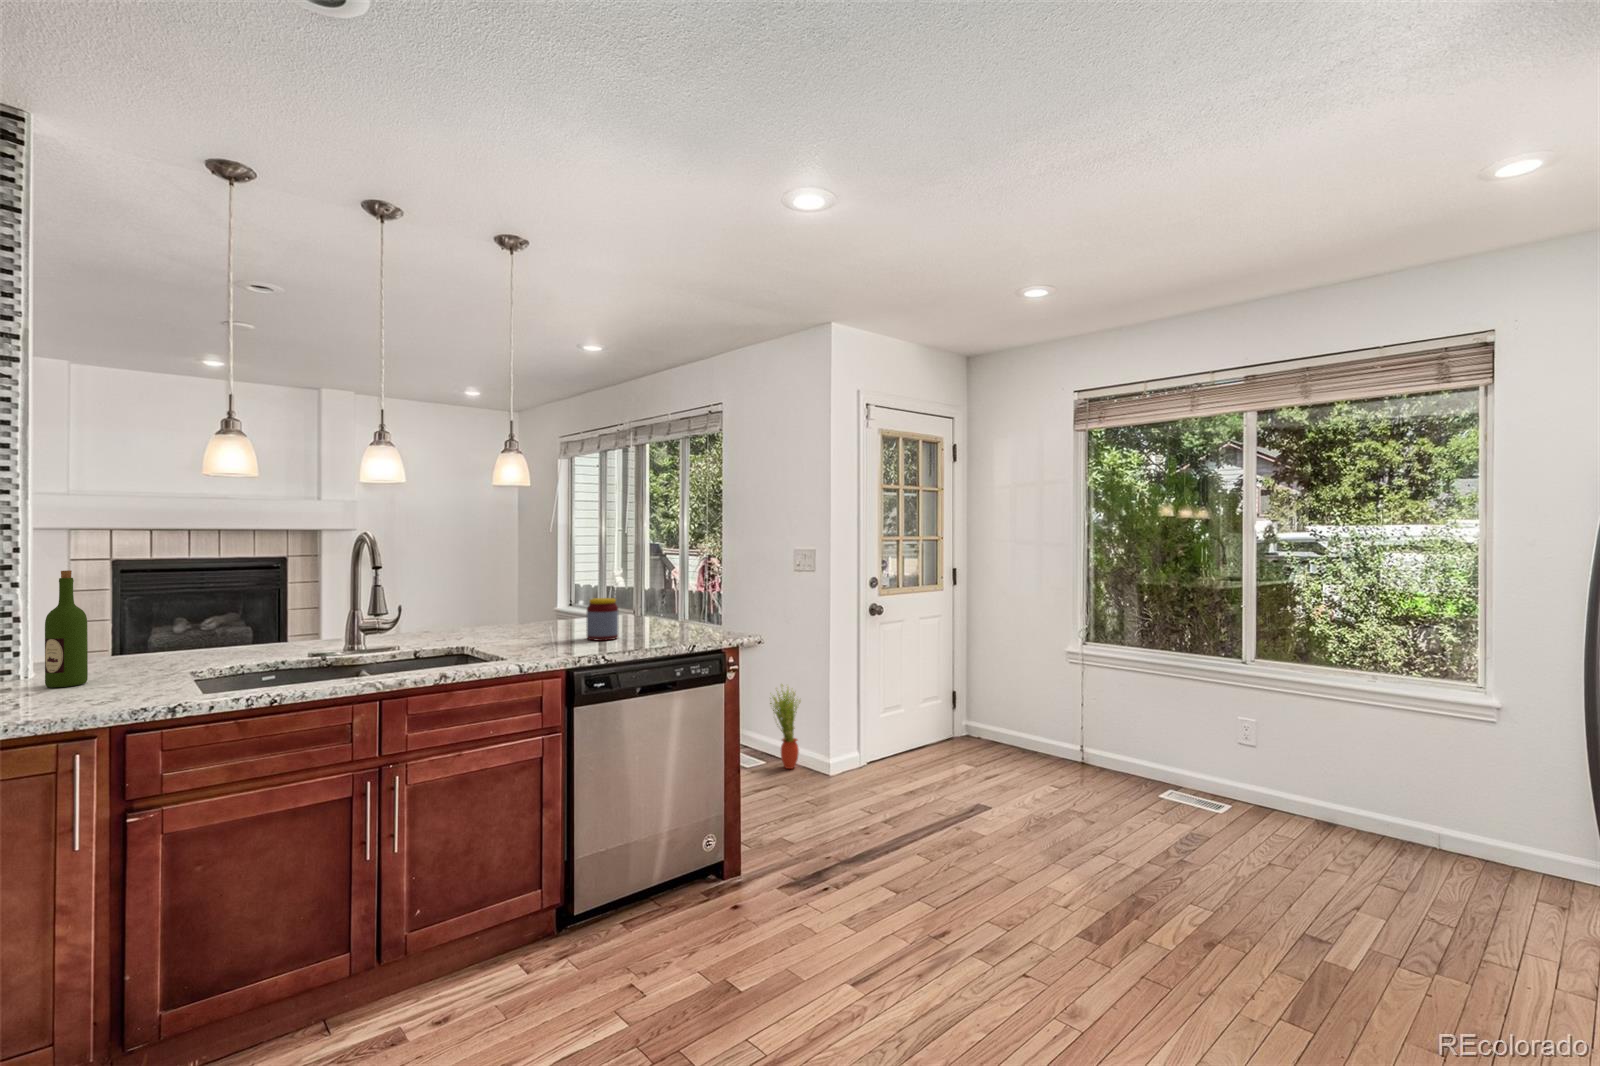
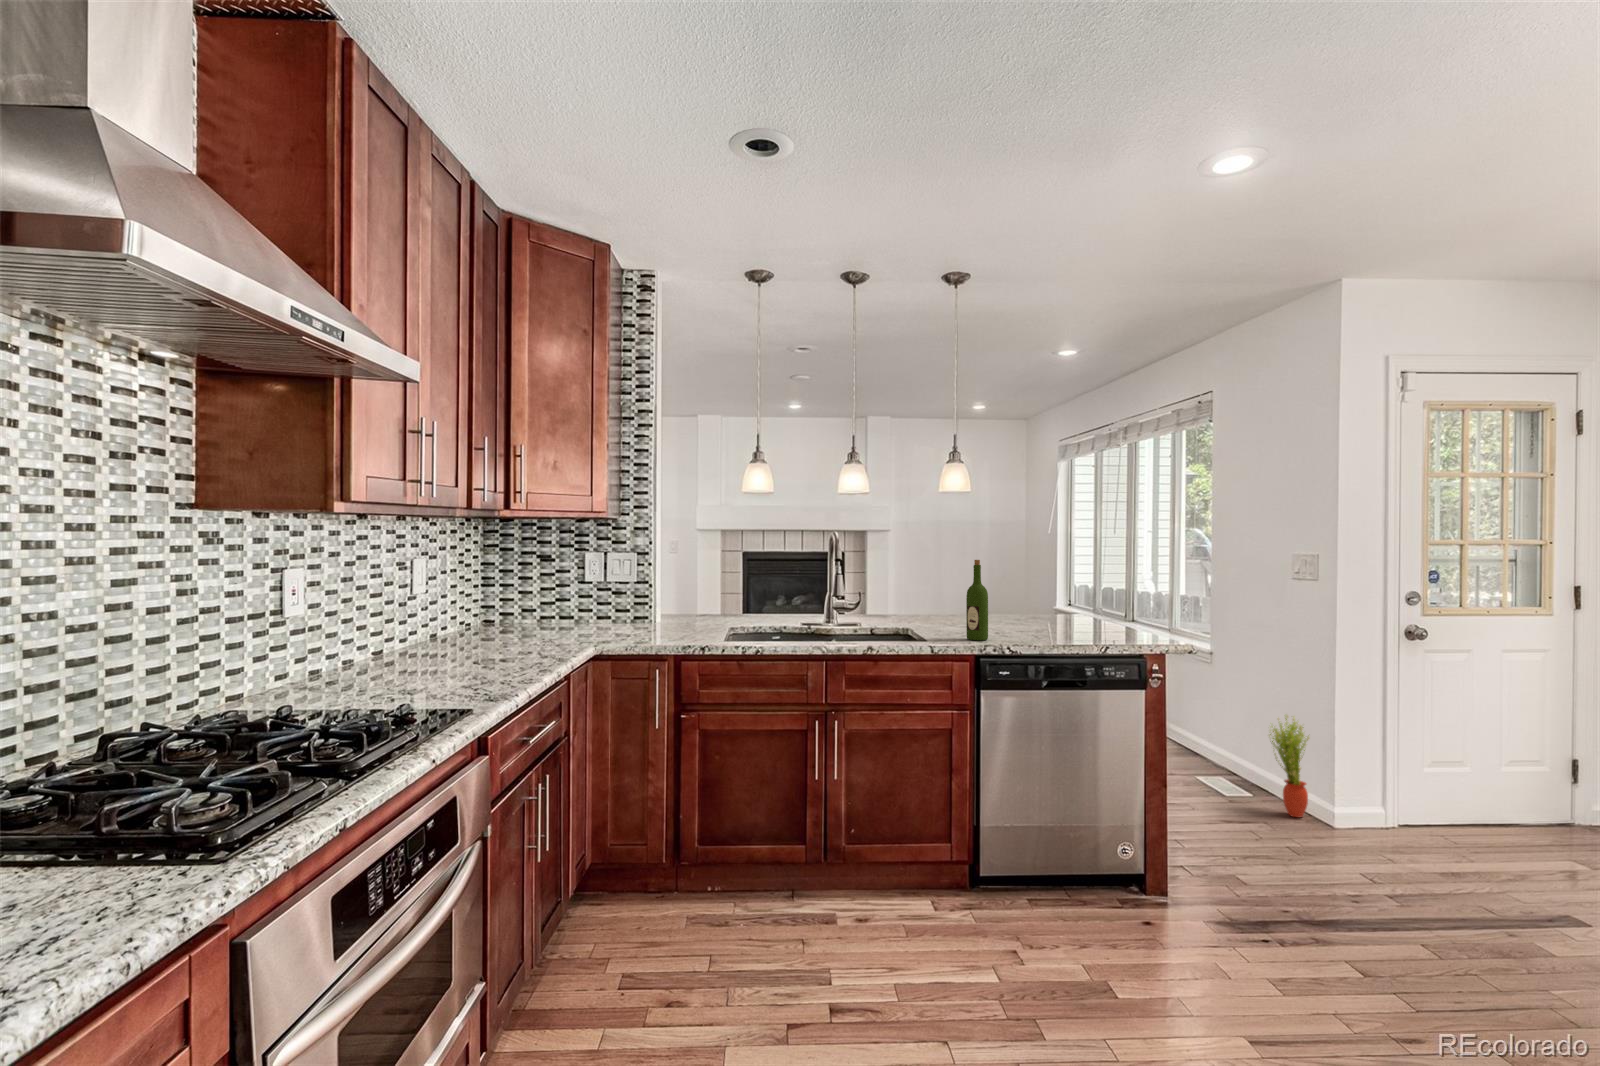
wine bottle: present [45,570,88,688] -> present [966,560,988,640]
jar: present [587,598,619,641] -> none [1015,595,1046,635]

